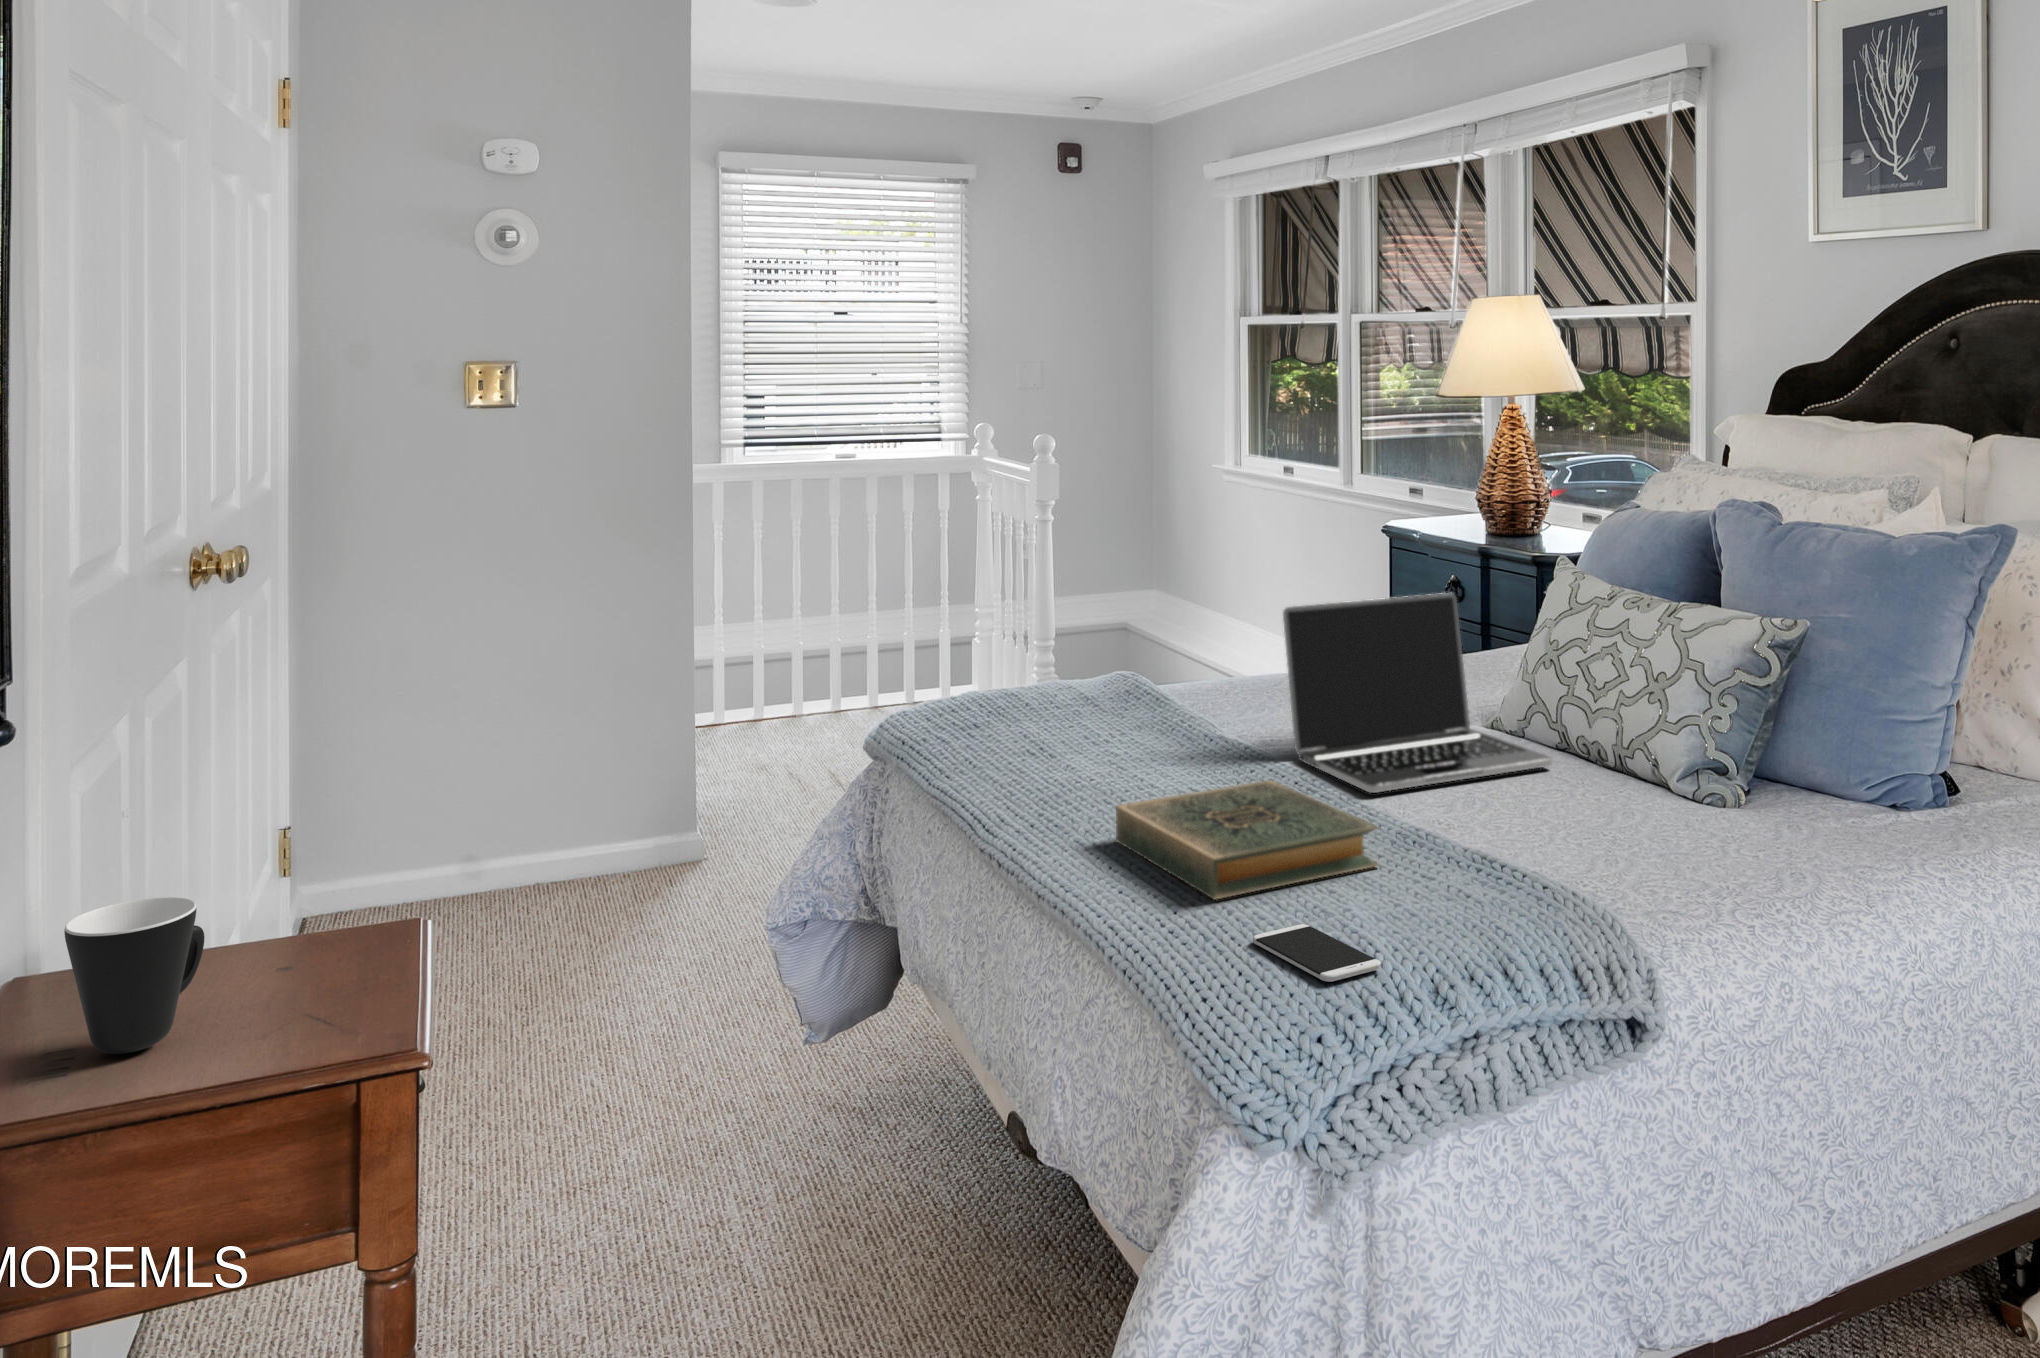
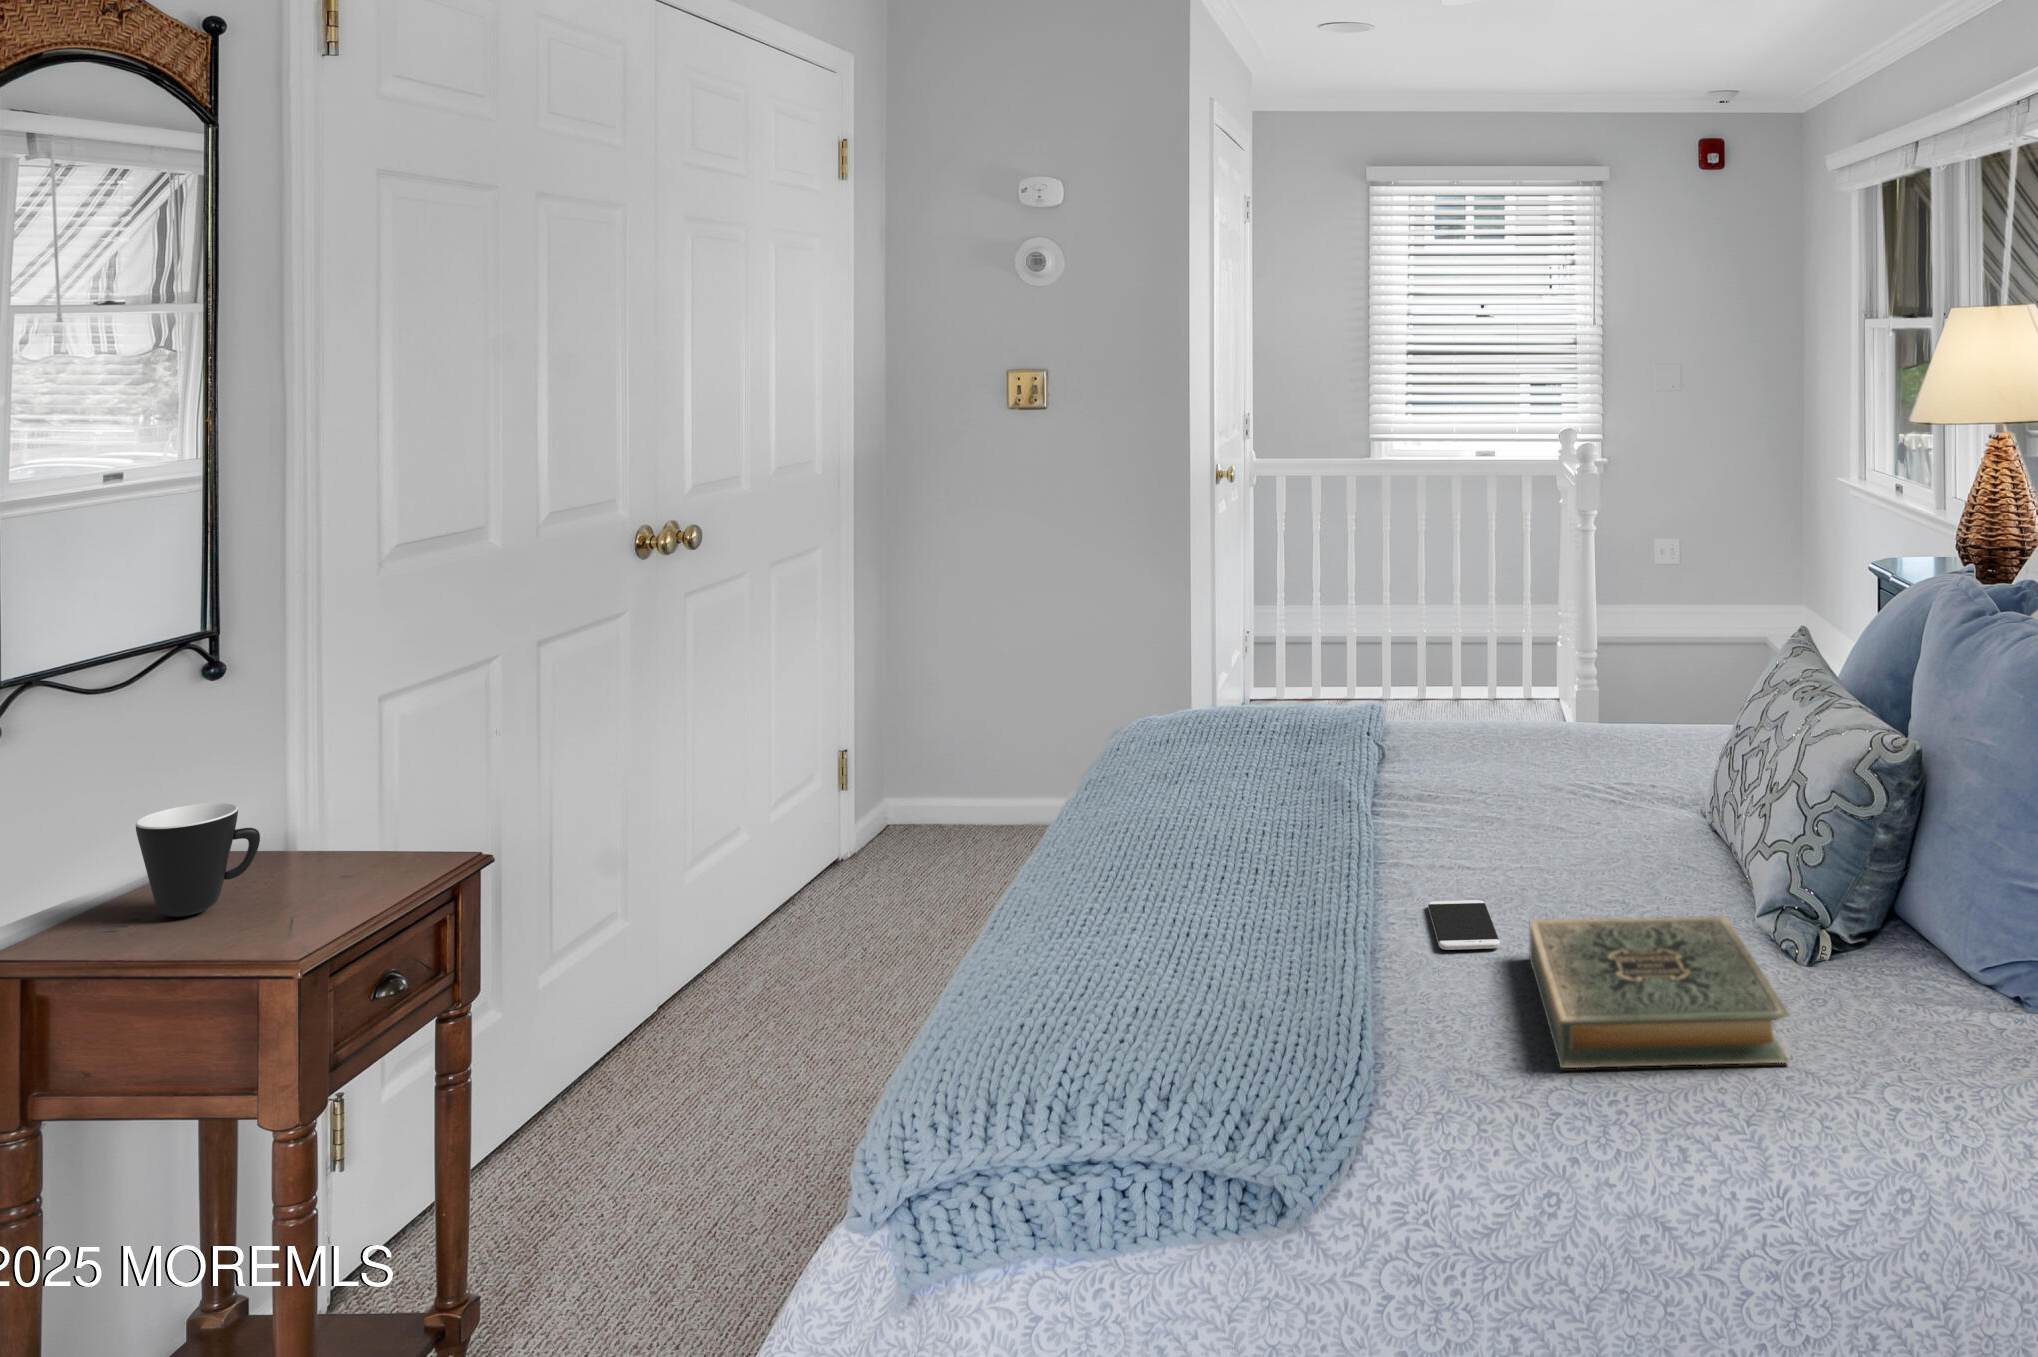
laptop: present [1283,593,1553,793] -> none [1423,650,1666,863]
hardback book: present [1116,780,1379,899] -> present [1529,916,1790,1068]
smartphone: present [1253,924,1381,982] -> present [1428,900,1500,950]

